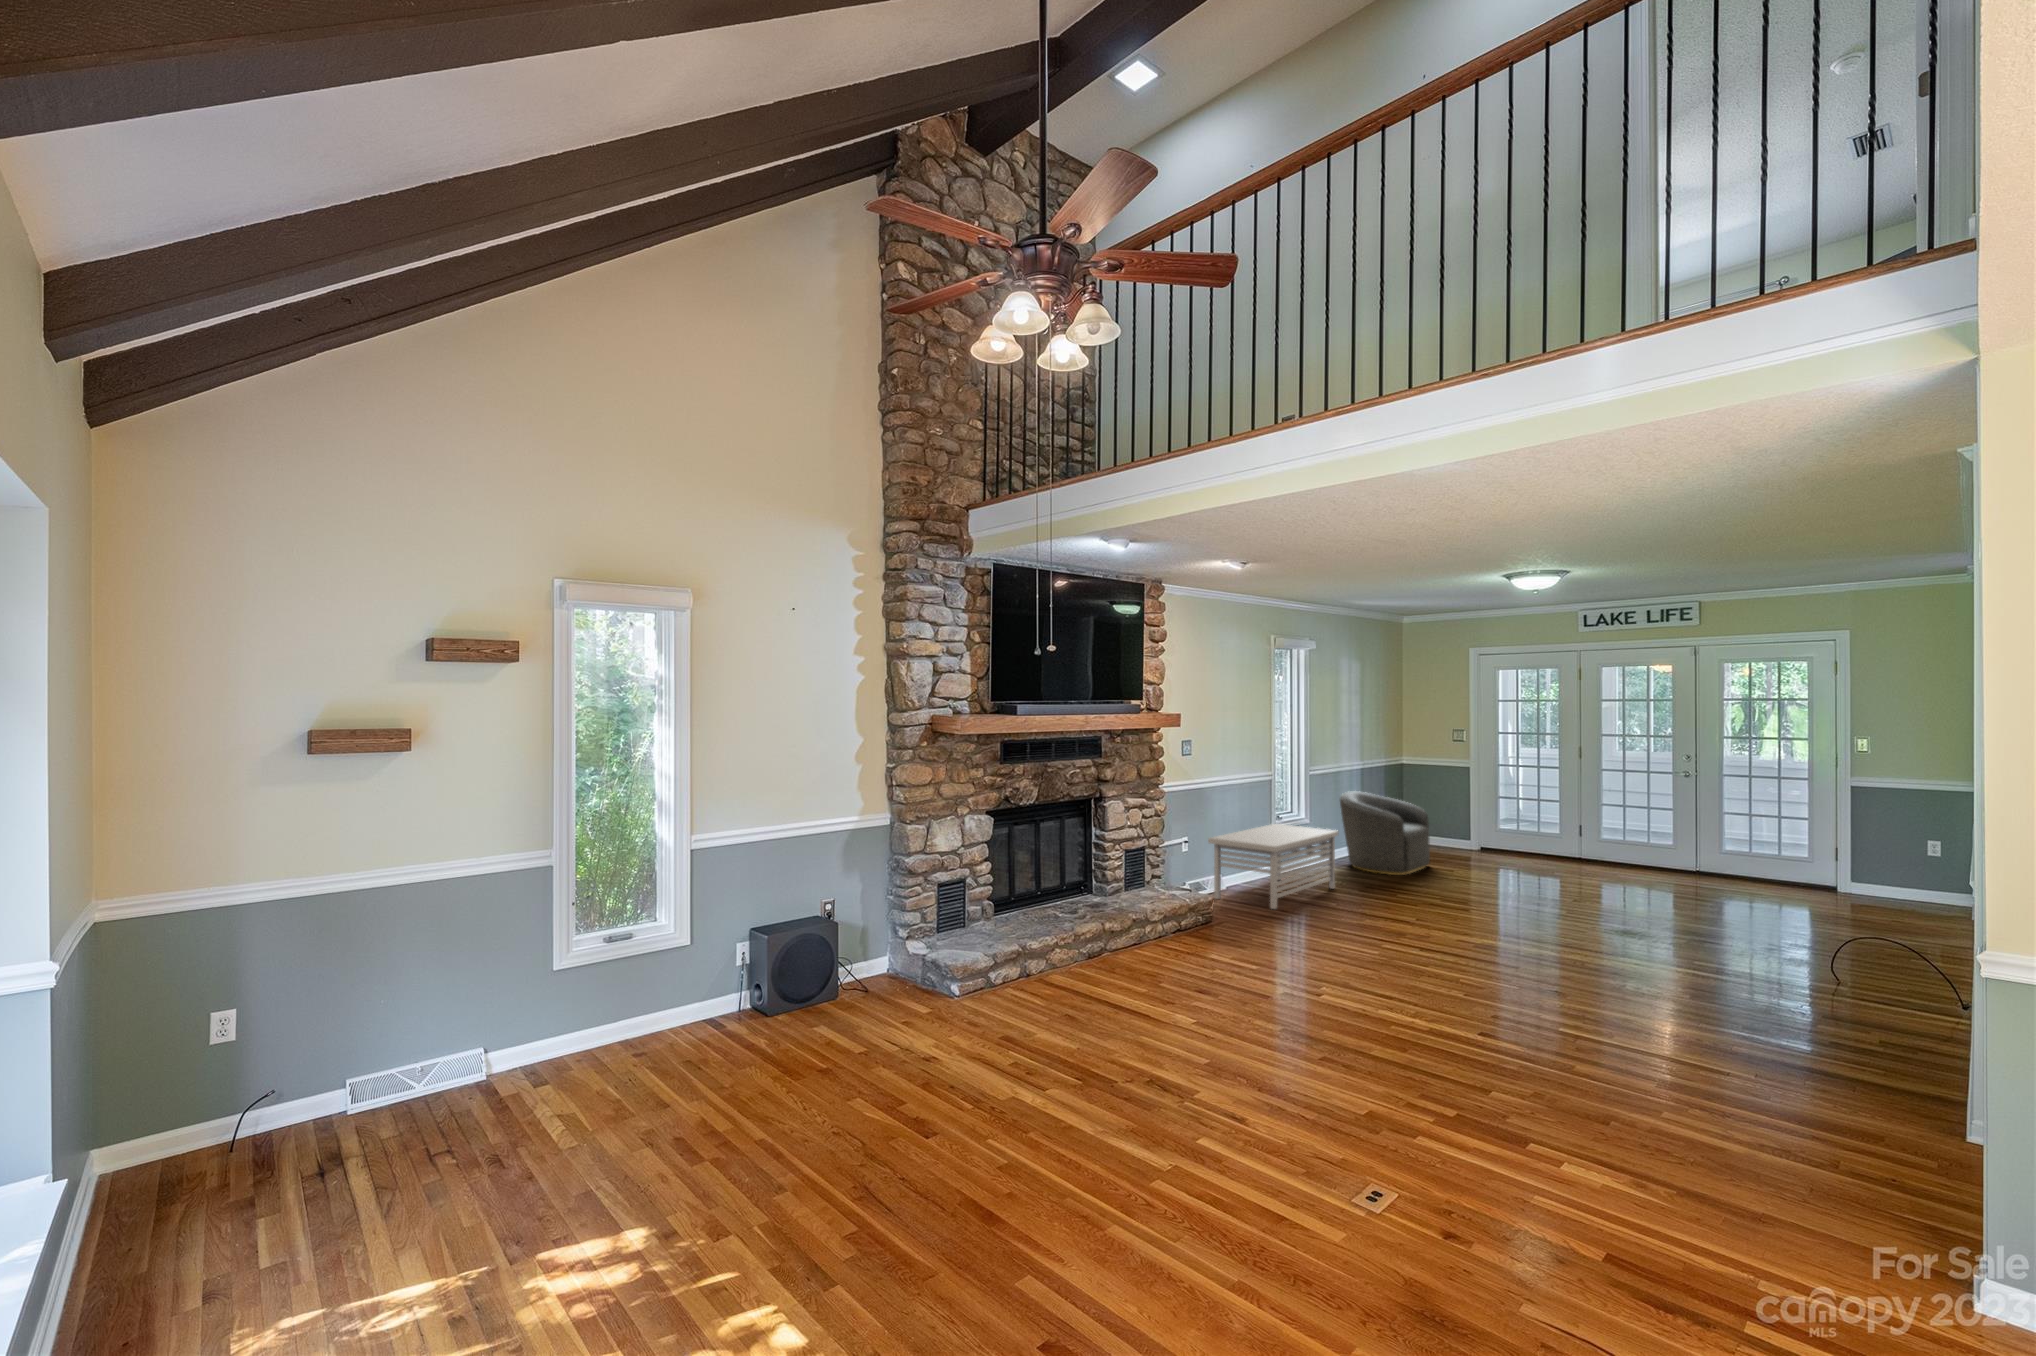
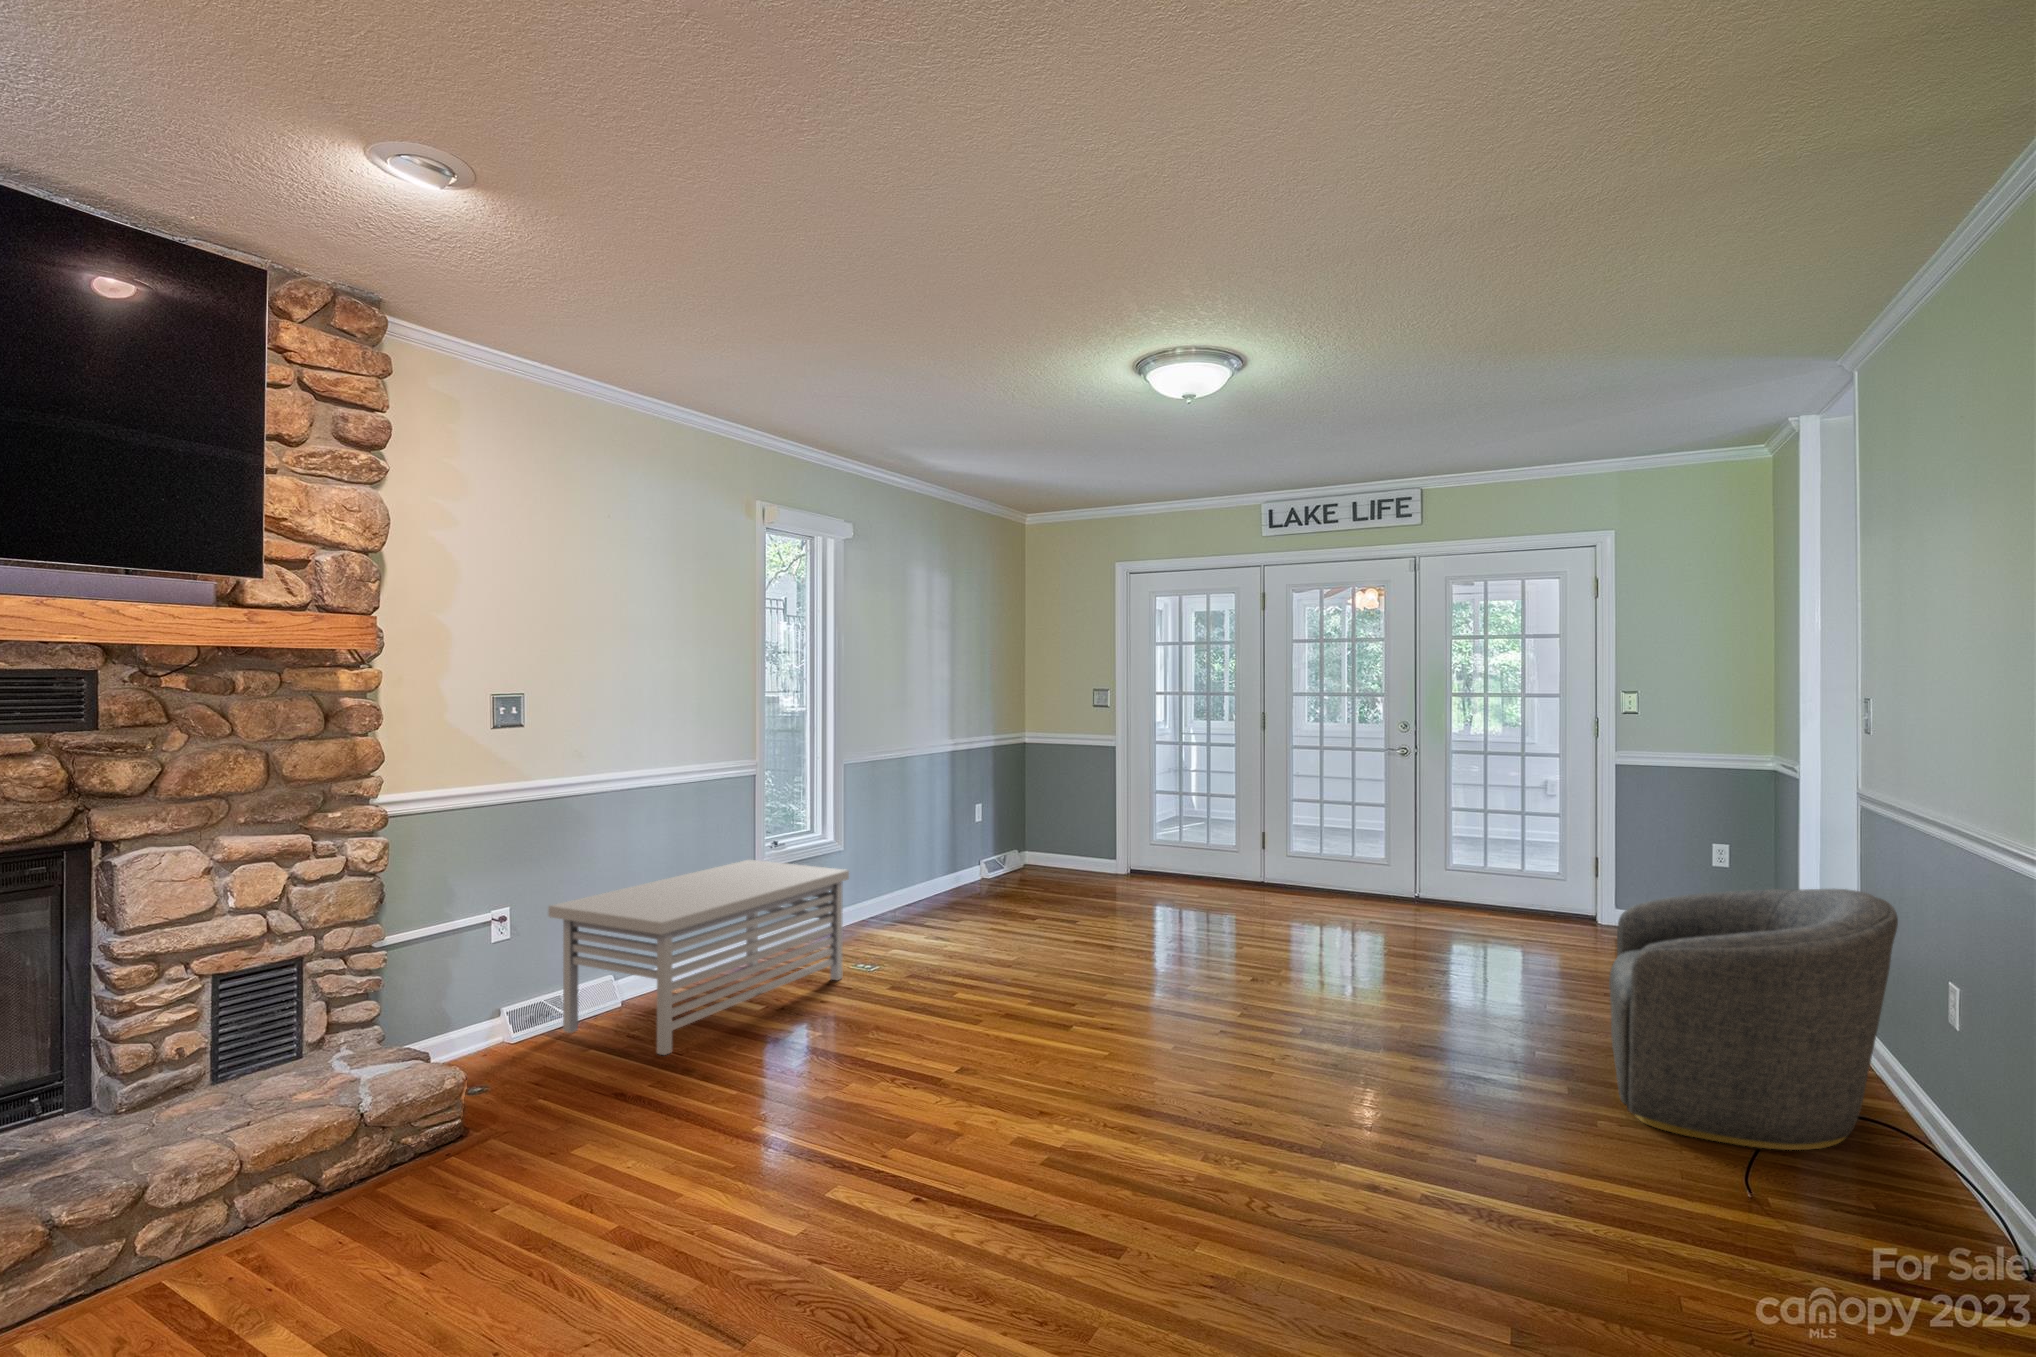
armchair: present [1340,791,1430,875] -> present [1609,889,1898,1150]

